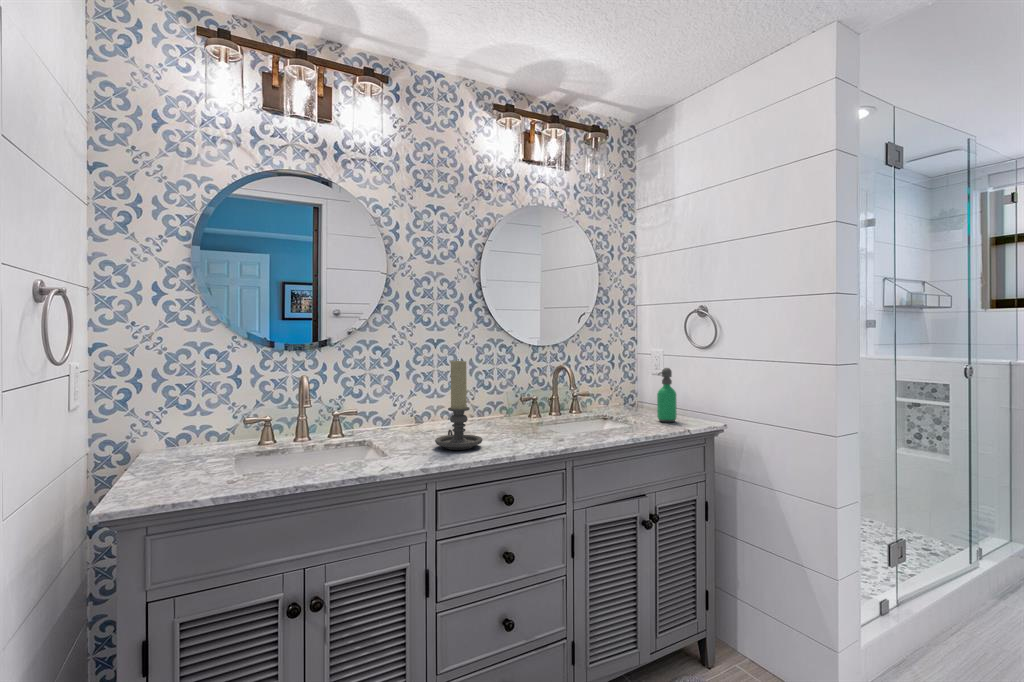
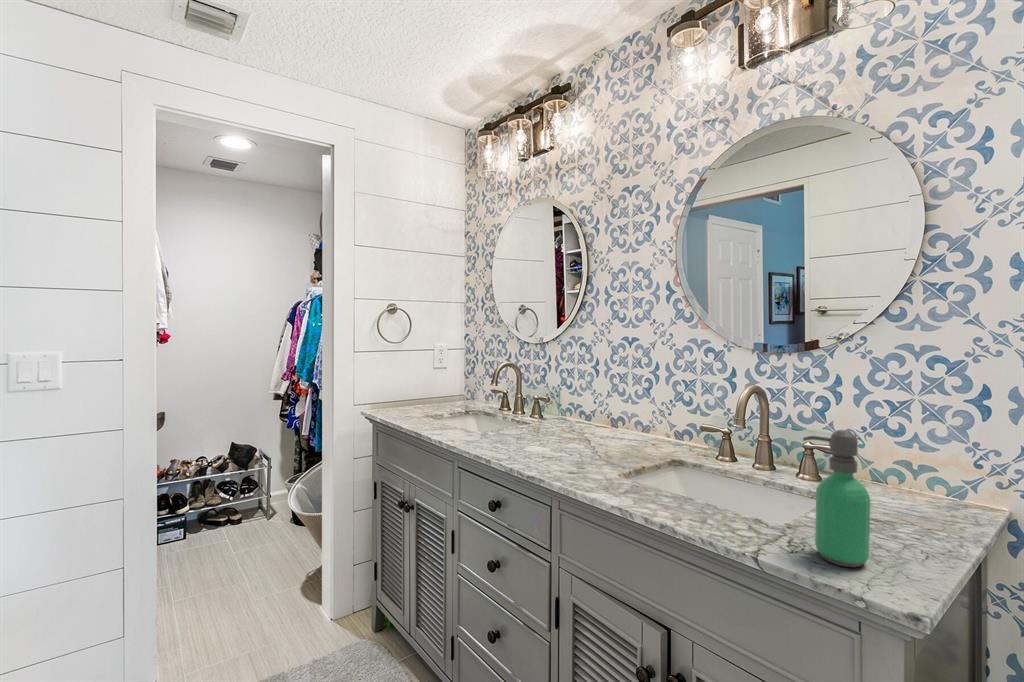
candle holder: present [435,359,483,450] -> none [496,361,546,450]

